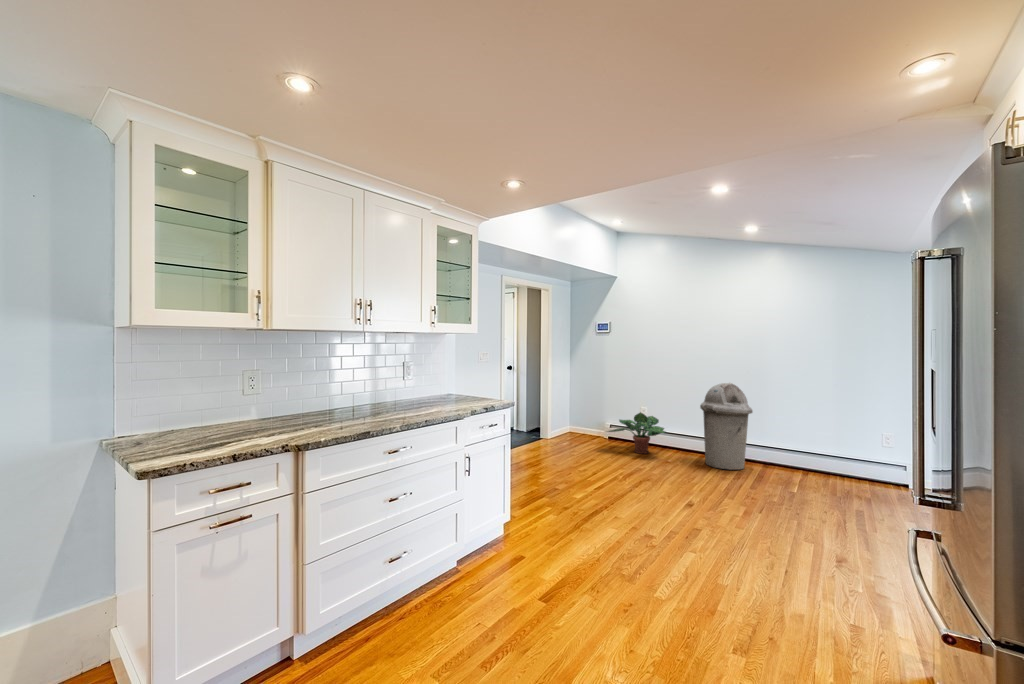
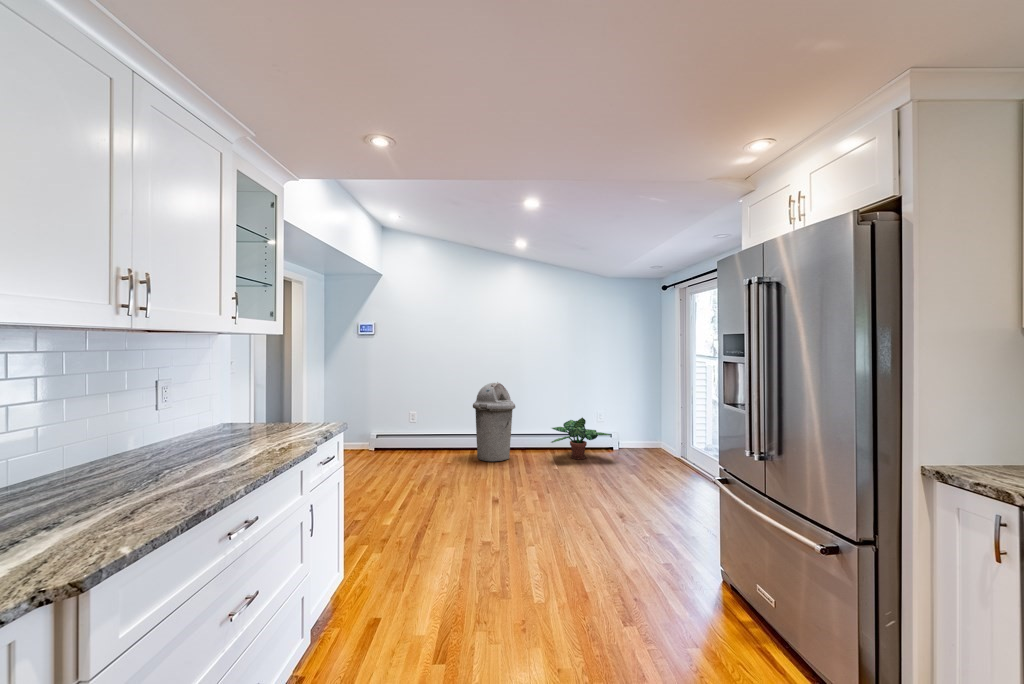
potted plant: present [608,412,665,454] -> present [552,418,610,460]

